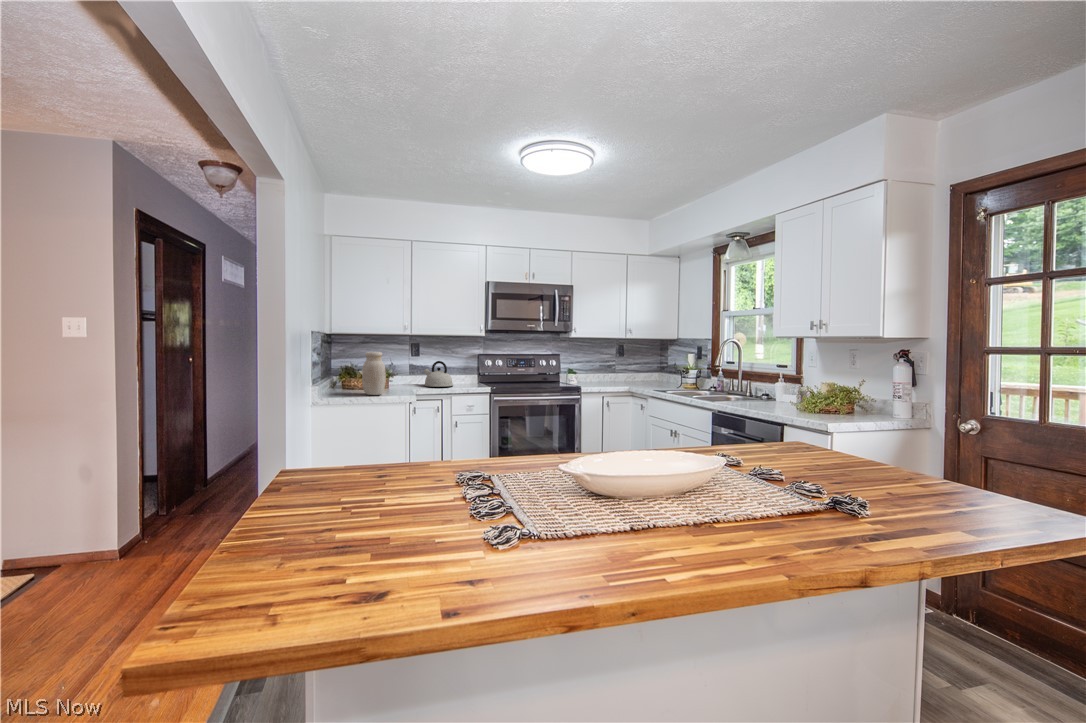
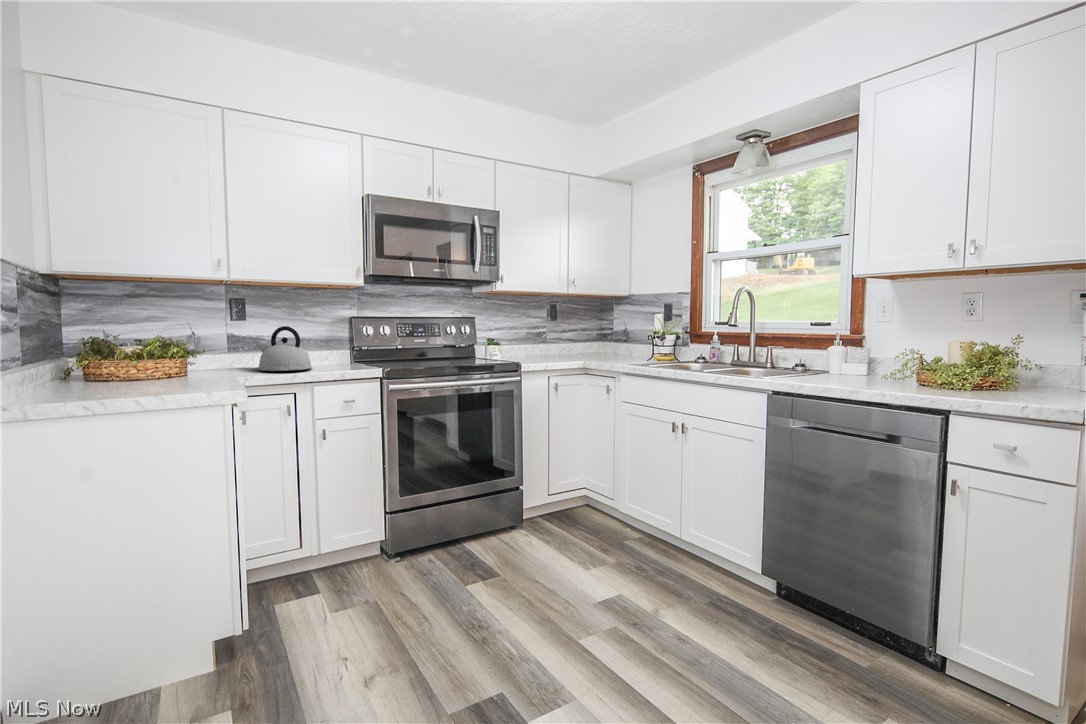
jar: present [362,352,386,395] -> none [121,305,177,392]

